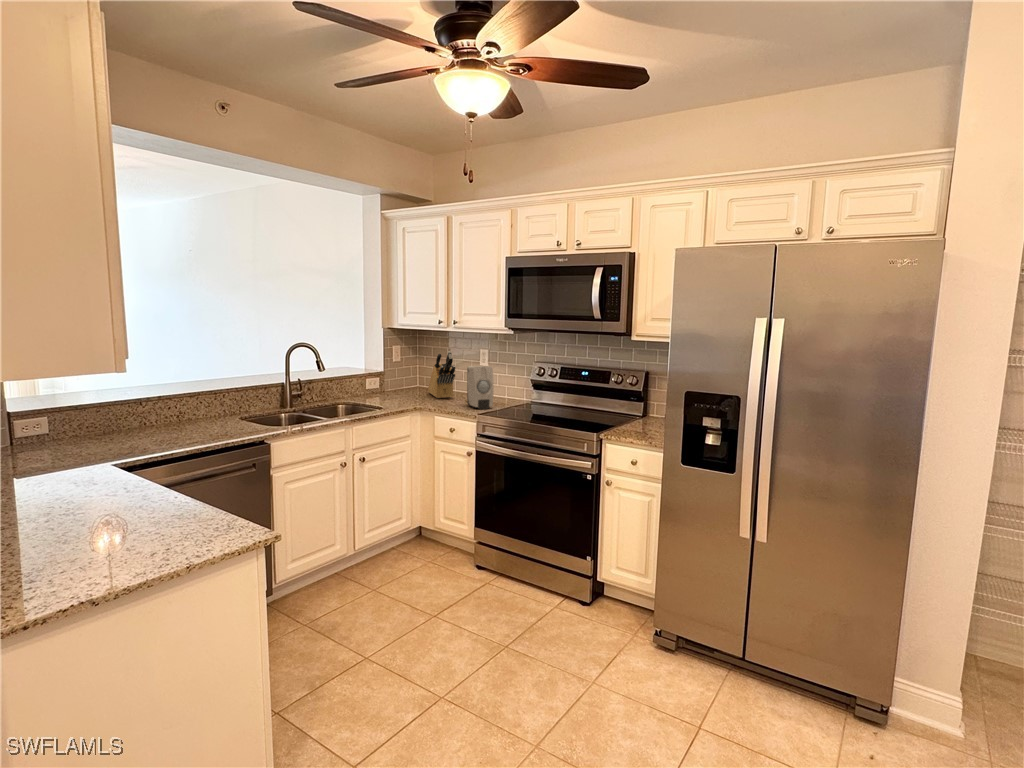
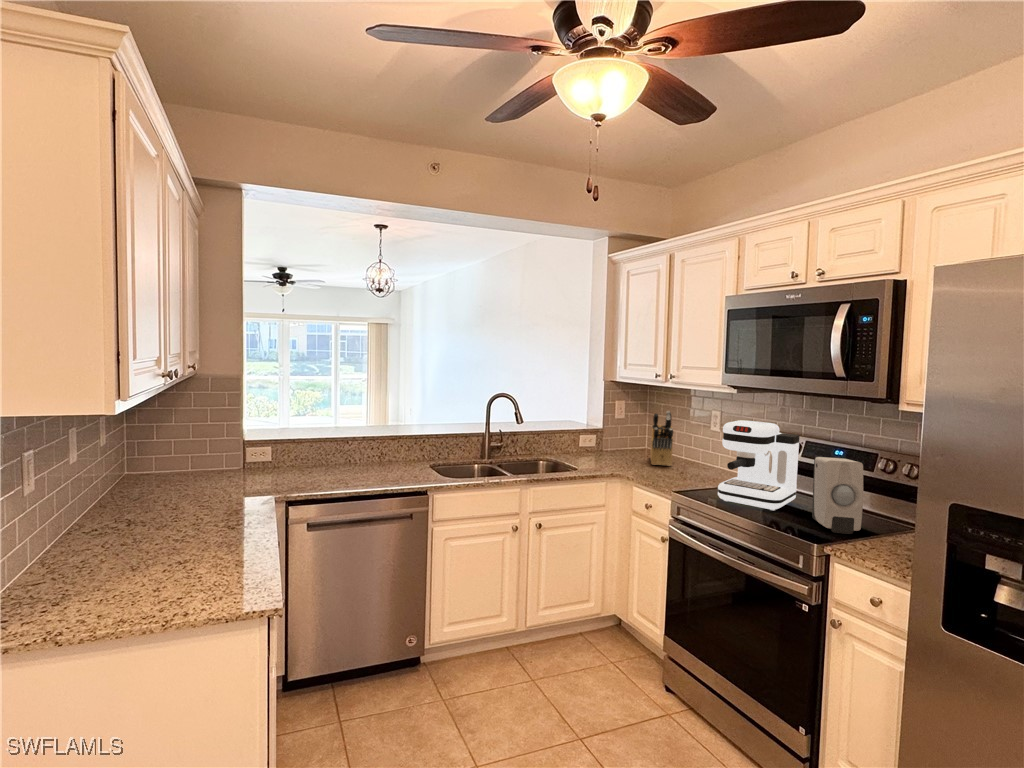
coffee maker: none [512,354,562,418] -> present [718,420,800,511]
soap dispenser: present [467,366,493,409] -> present [812,457,863,534]

